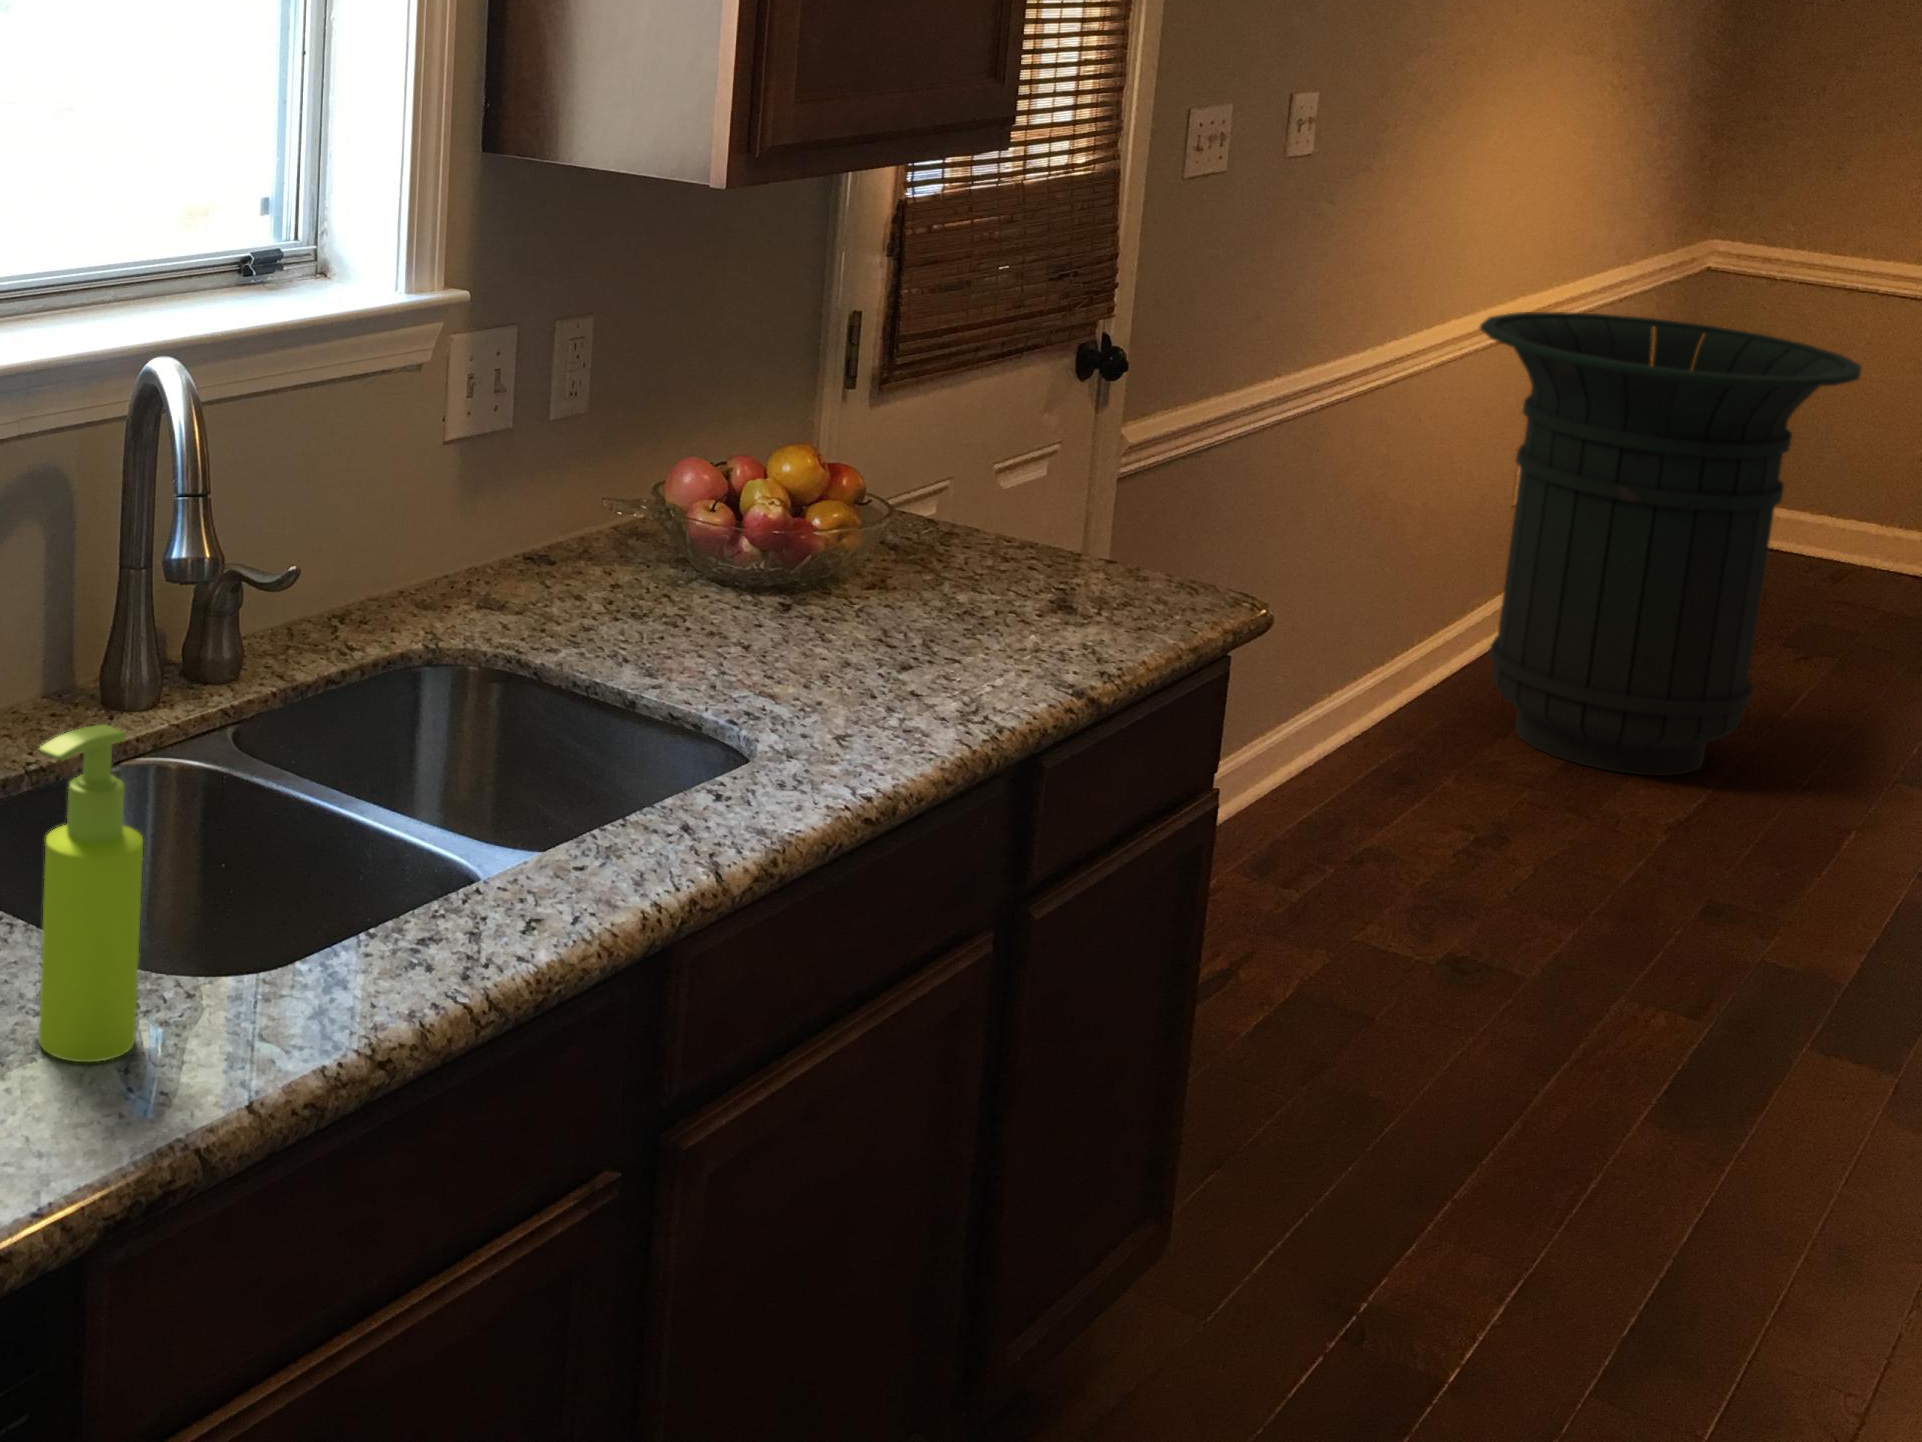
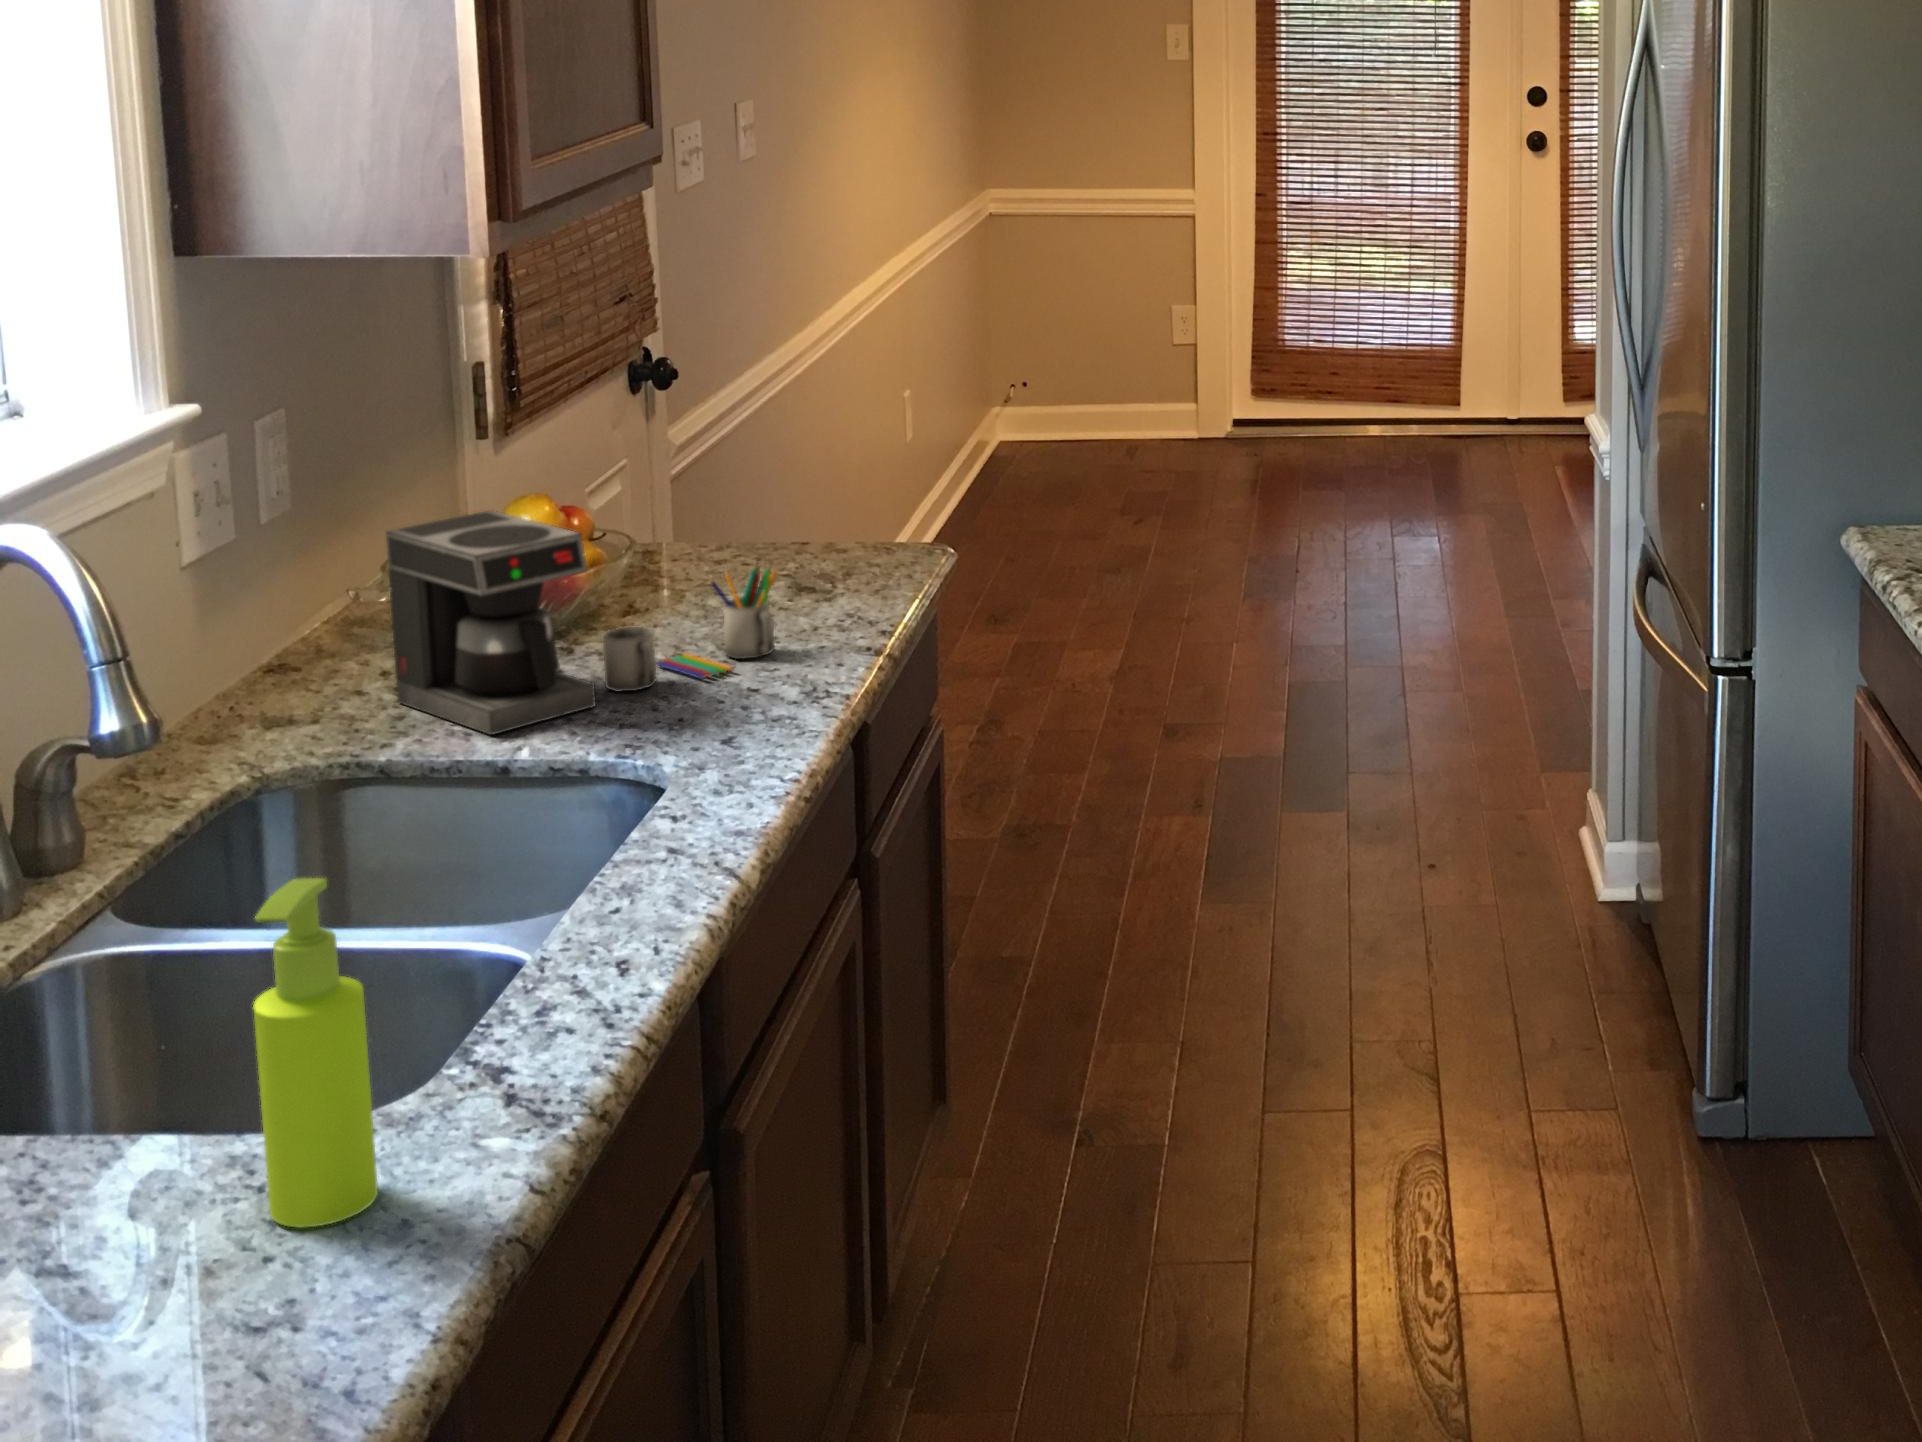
trash can: present [1480,312,1861,776] -> none [867,266,1163,650]
coffee maker: none [601,445,998,672] -> present [386,510,777,735]

